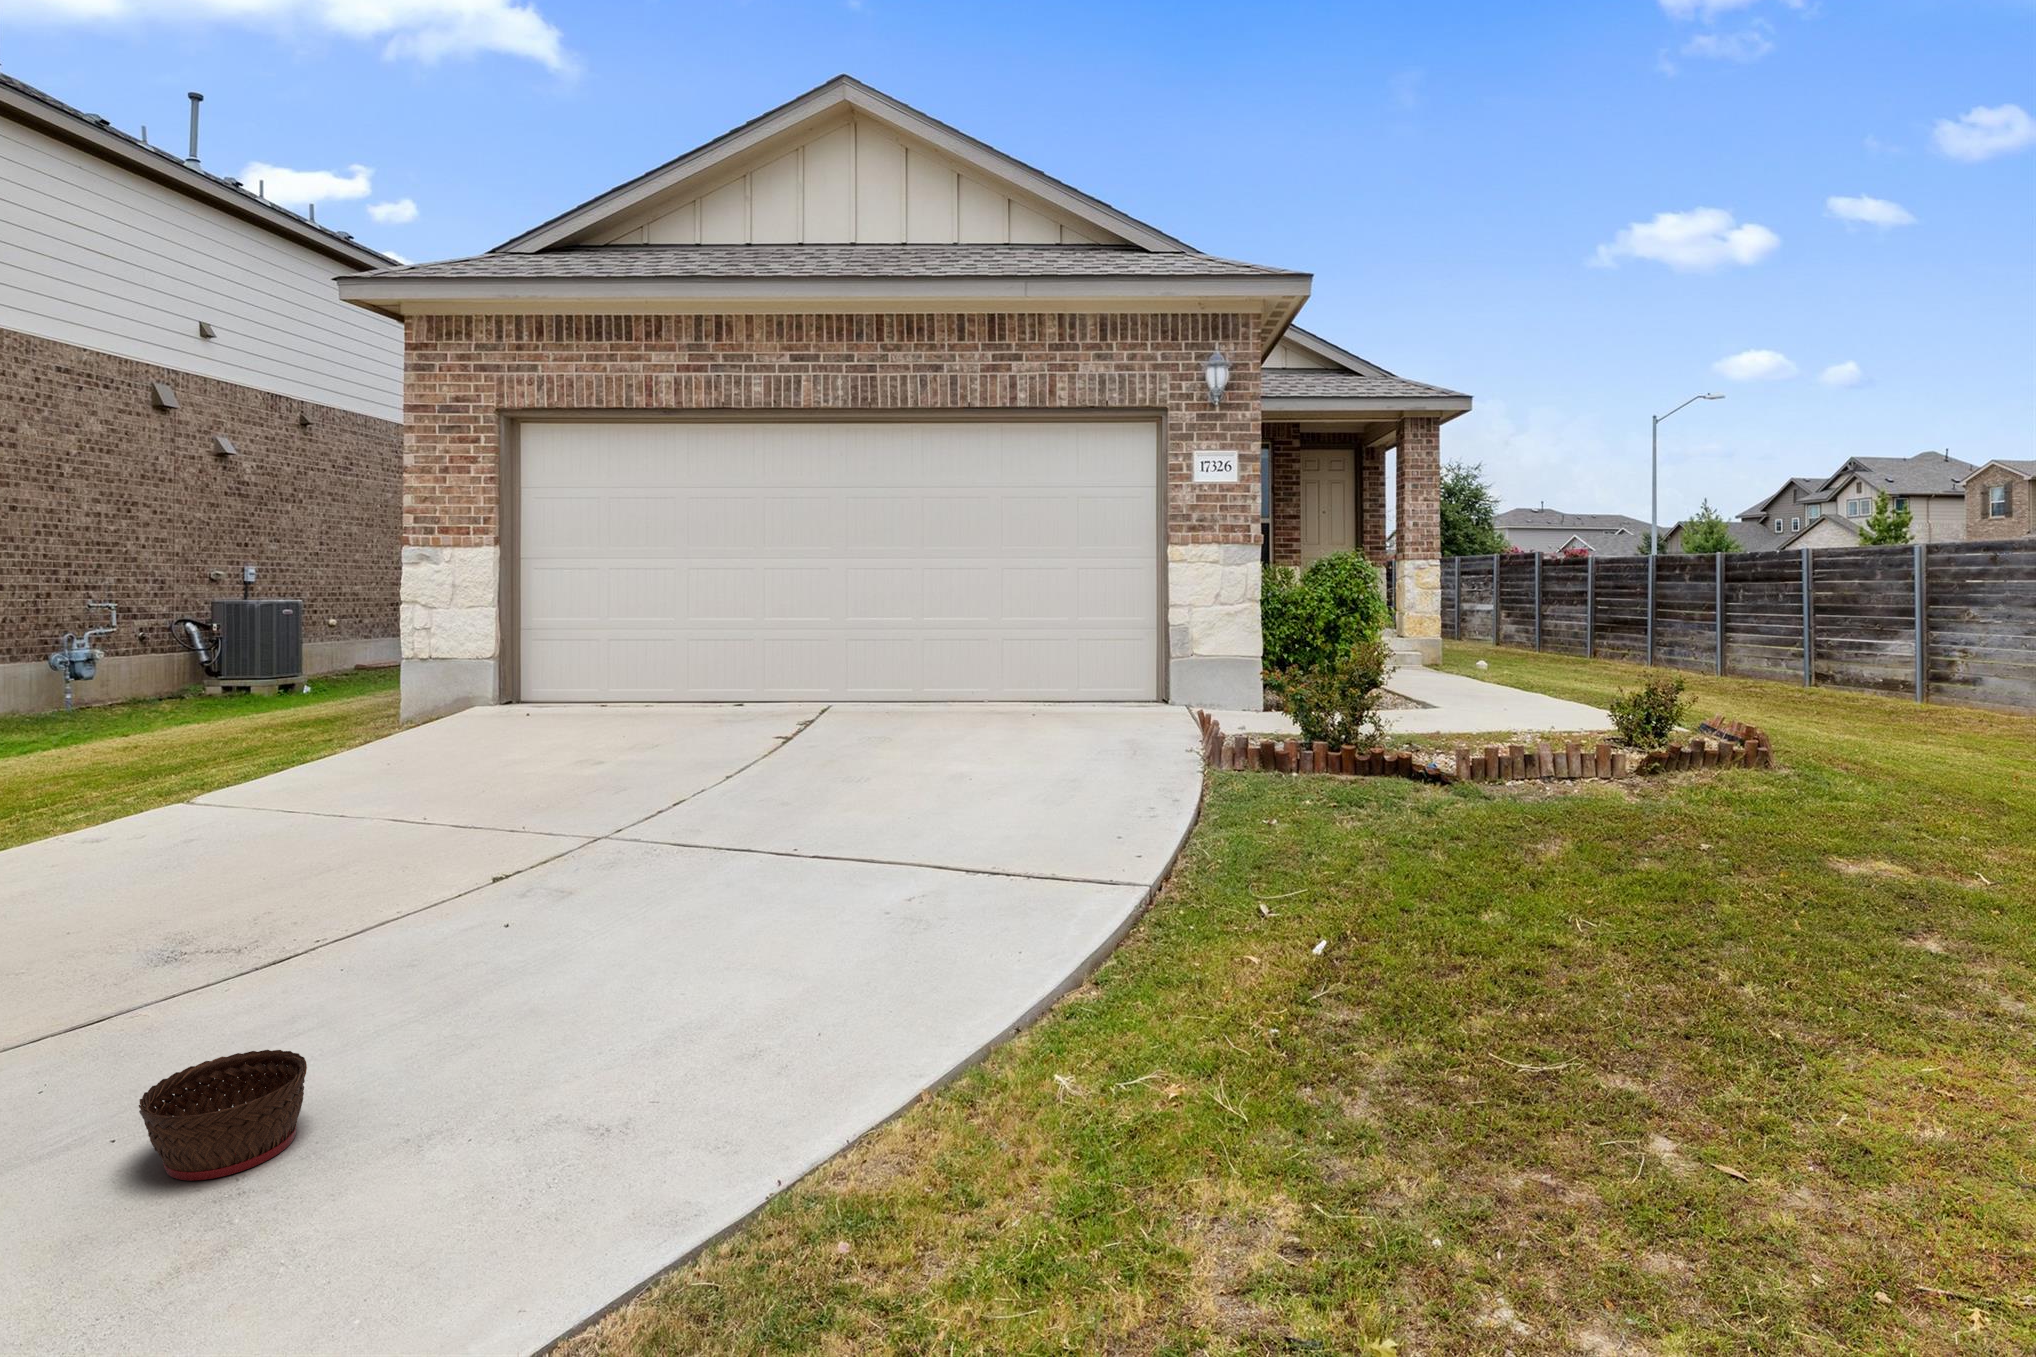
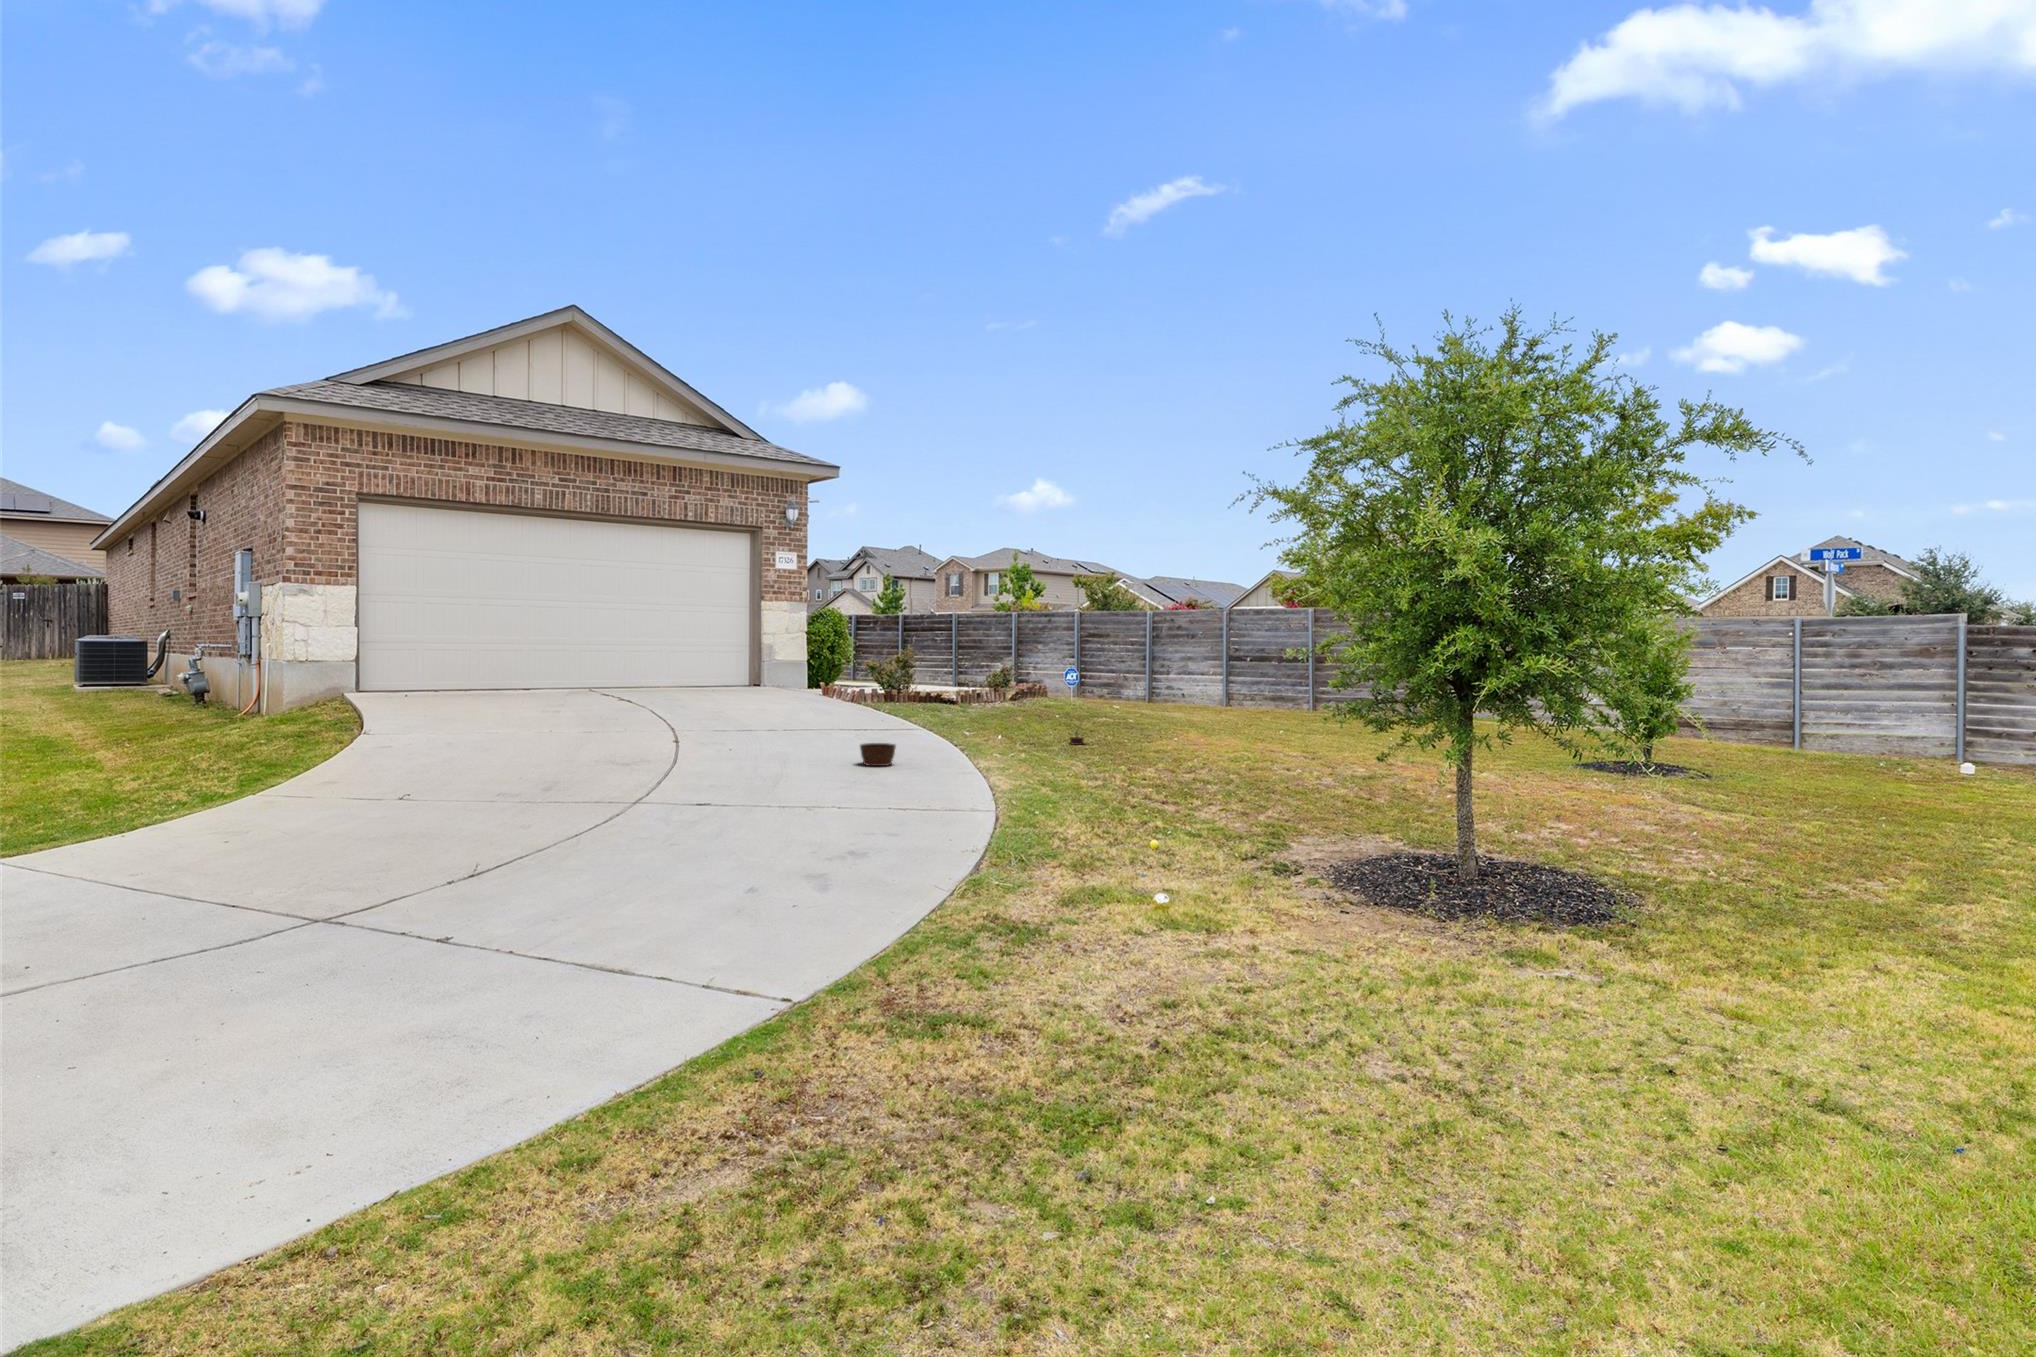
potted plant: none [1312,985,1459,1177] -> present [1067,711,1093,745]

